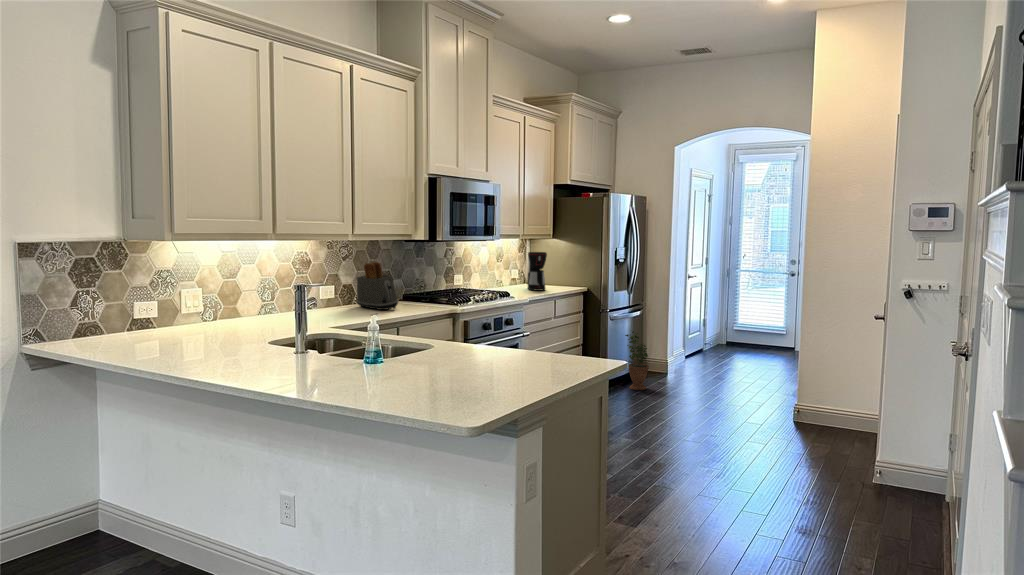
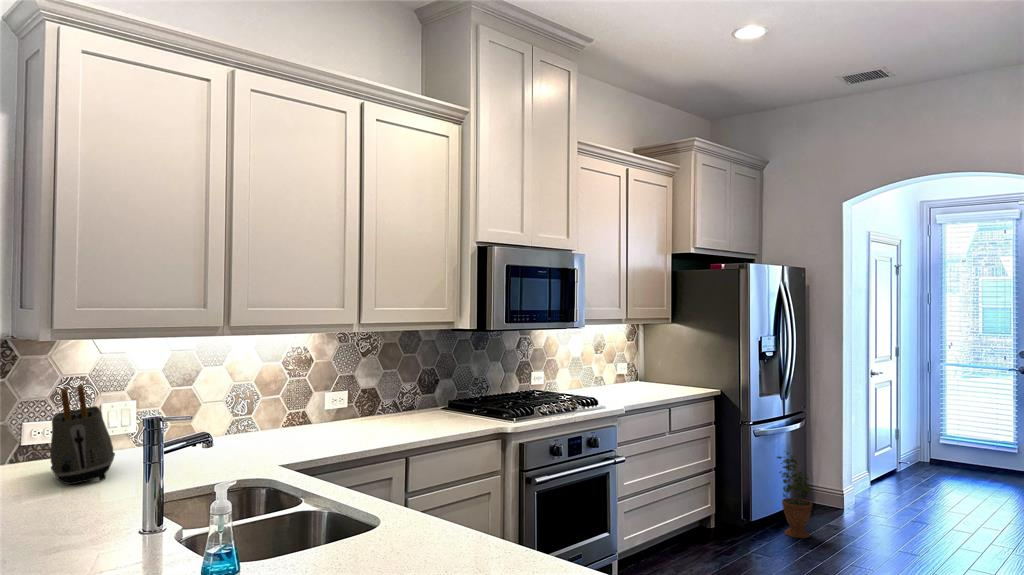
coffee maker: present [528,252,547,291] -> none [632,343,659,395]
toaster: present [357,262,399,310] -> present [50,385,115,484]

